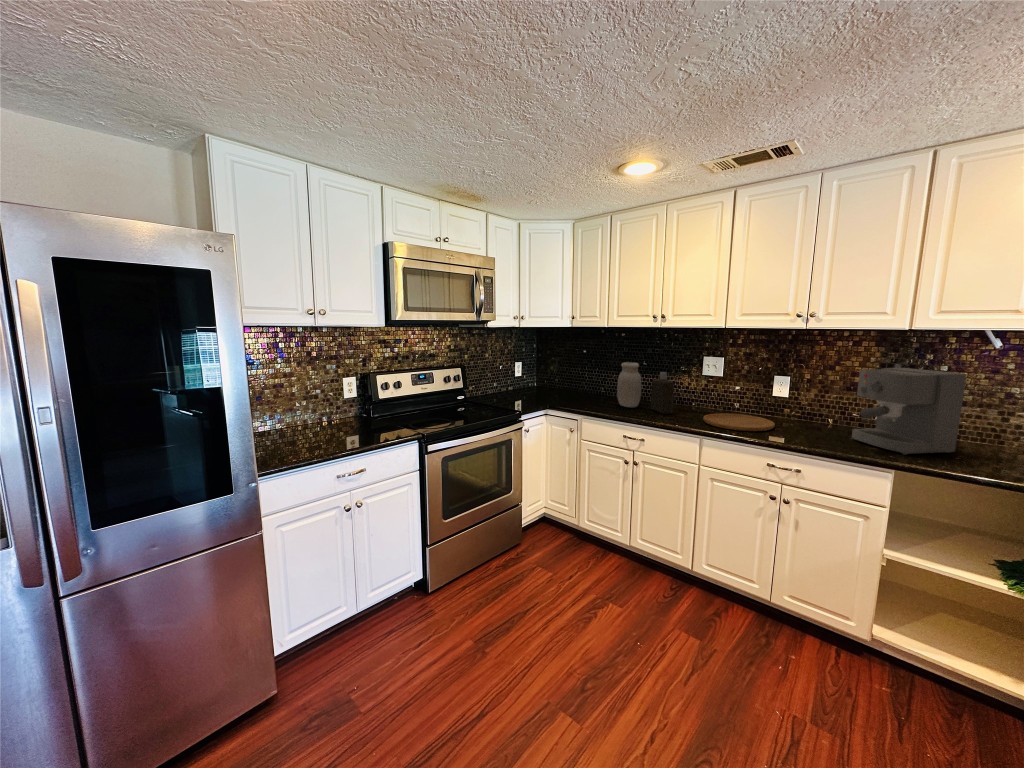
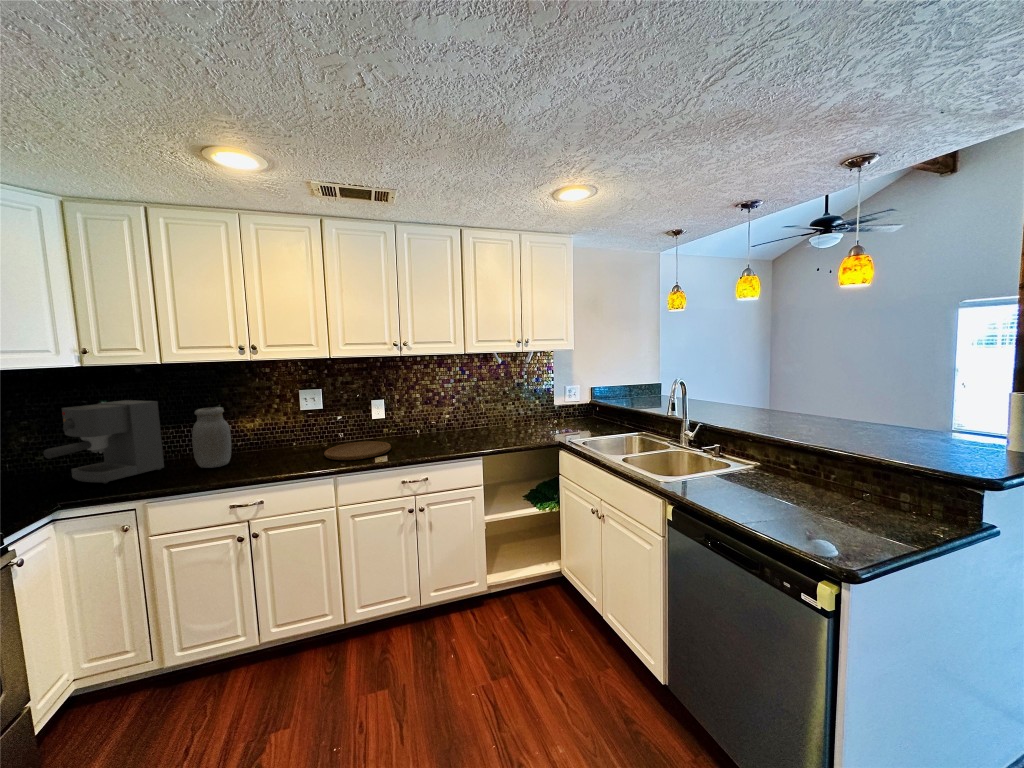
coffee maker: present [852,368,967,455] -> present [43,400,164,484]
bottle: present [651,372,675,414] -> none [247,413,283,463]

